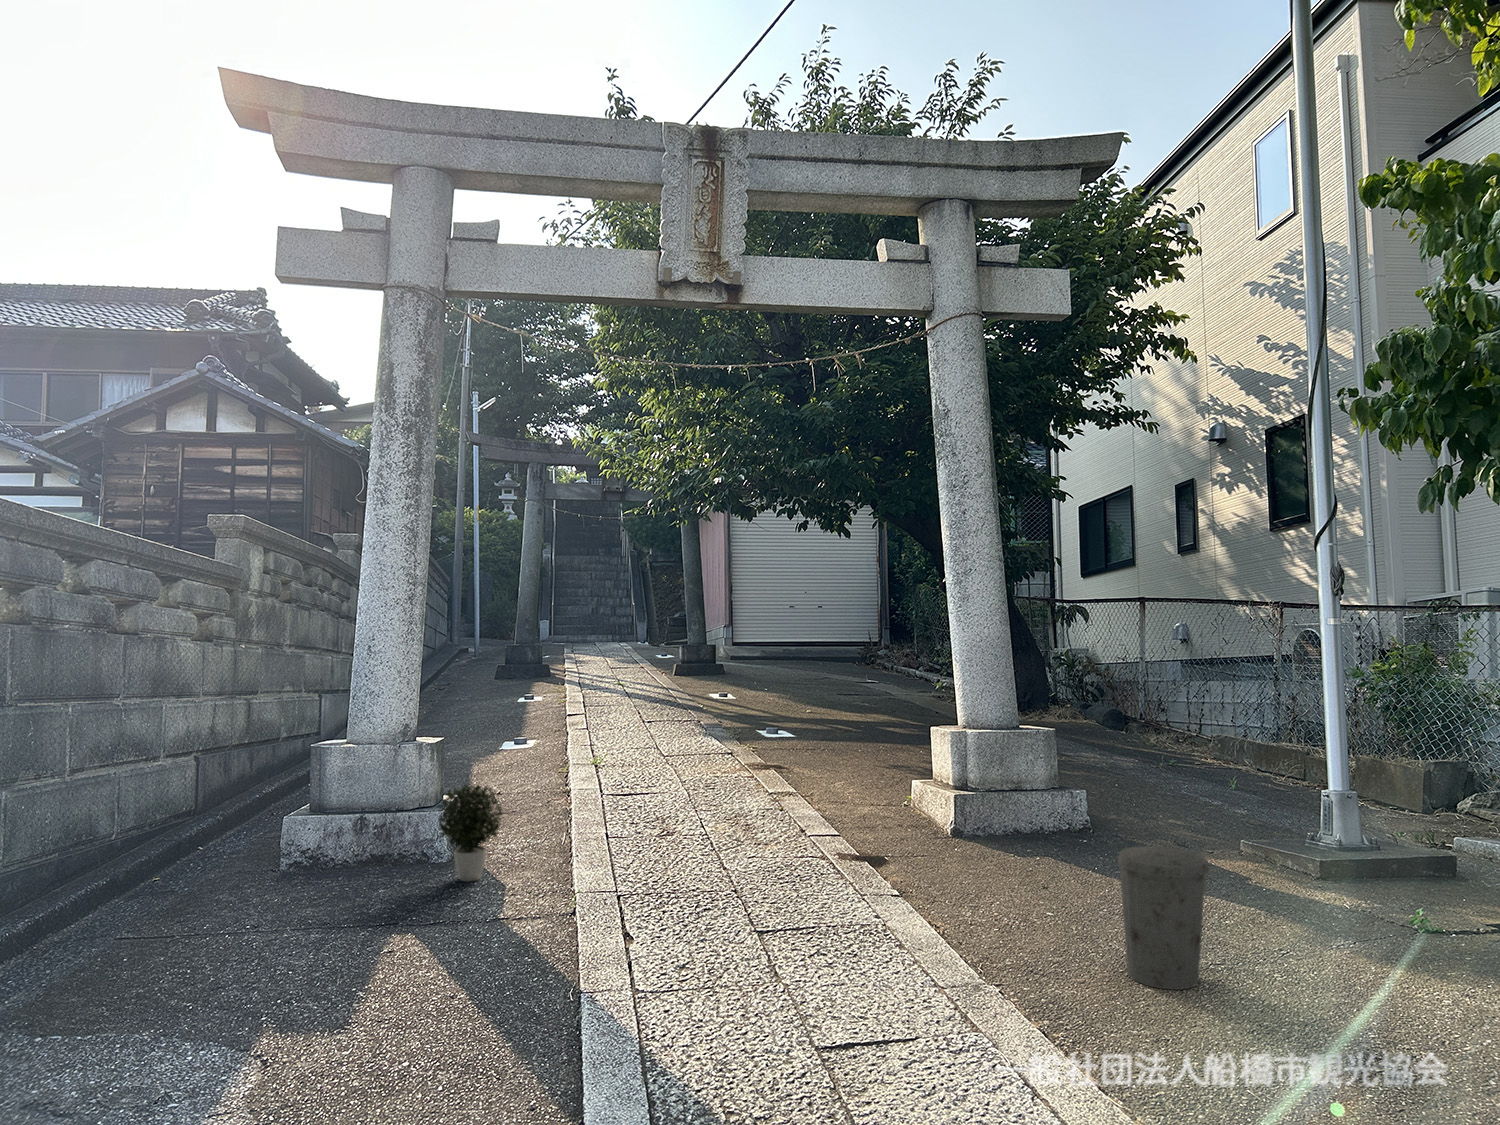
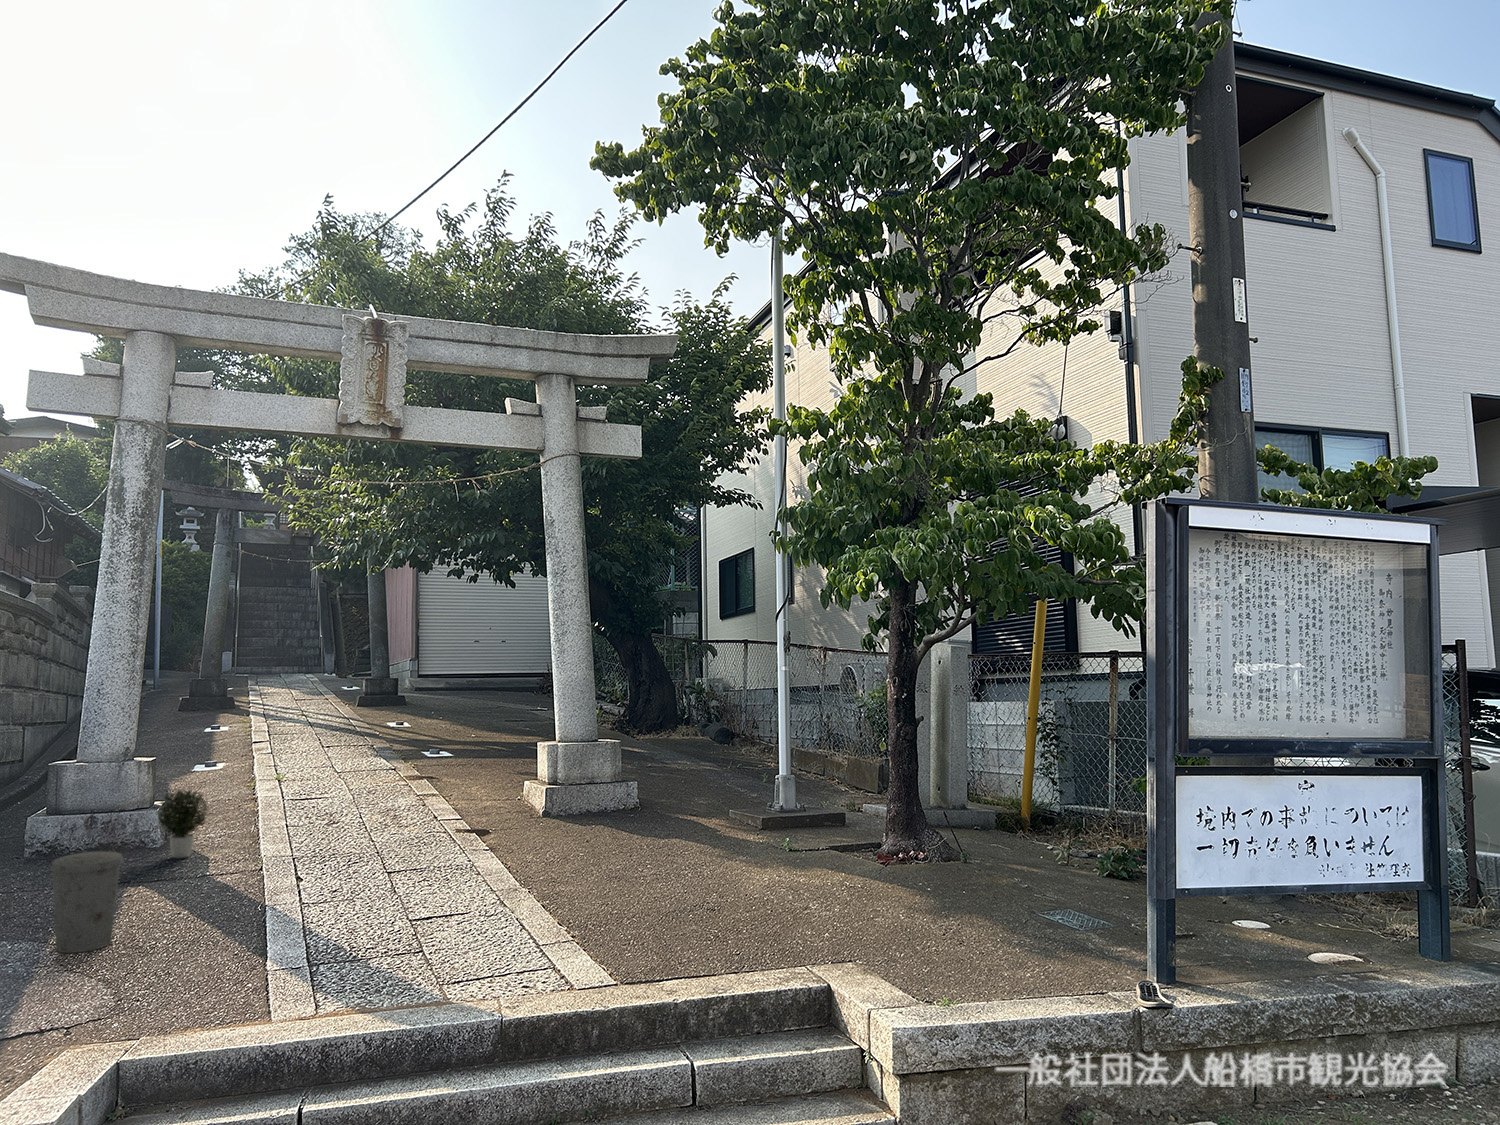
trash can: present [1118,846,1209,990] -> present [51,851,123,953]

